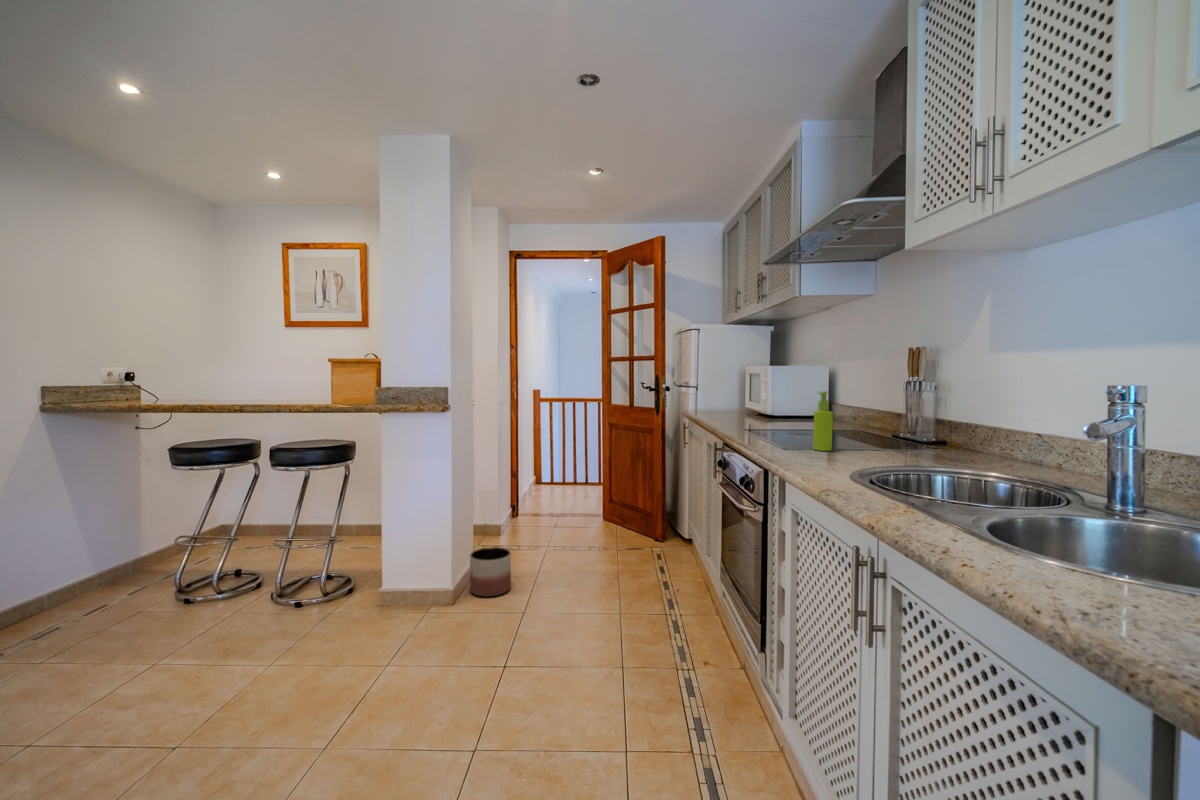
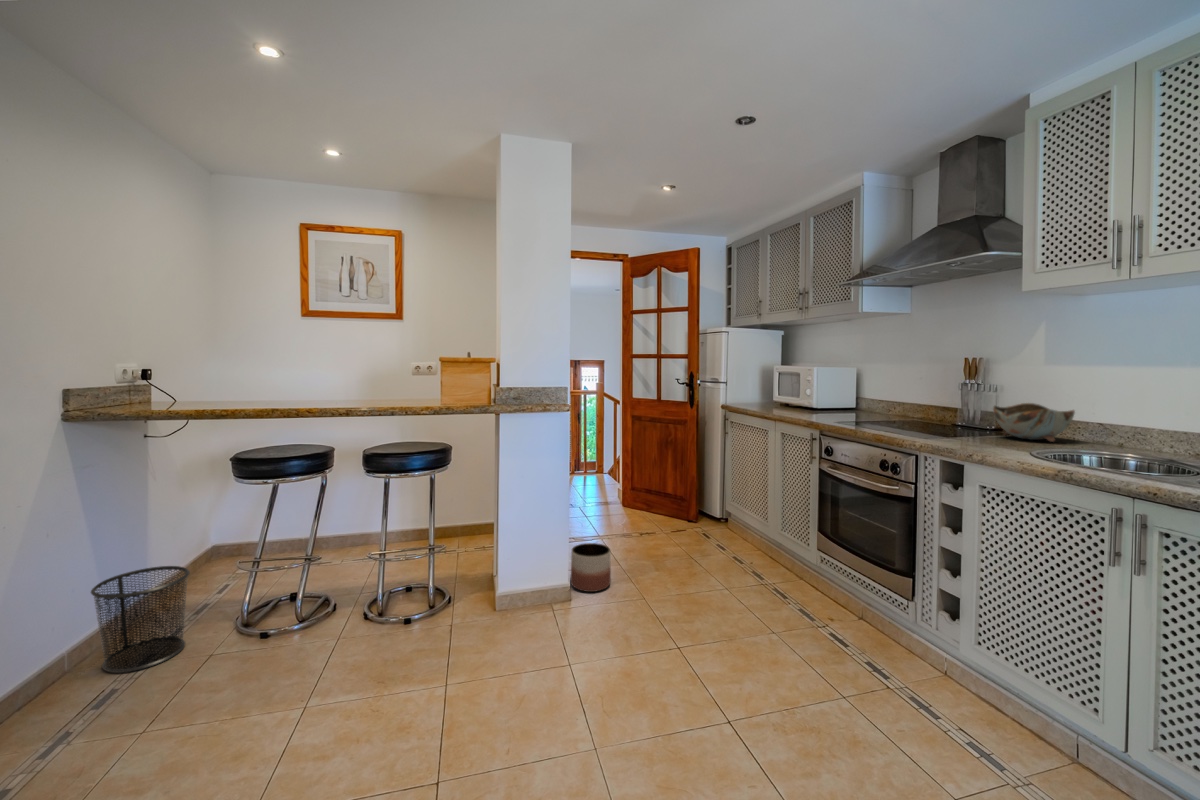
soap dispenser: present [813,391,833,451] -> none [954,393,972,440]
bowl: none [876,406,970,456] -> present [993,403,1075,442]
waste bin: none [57,533,139,615] -> present [91,566,190,673]

